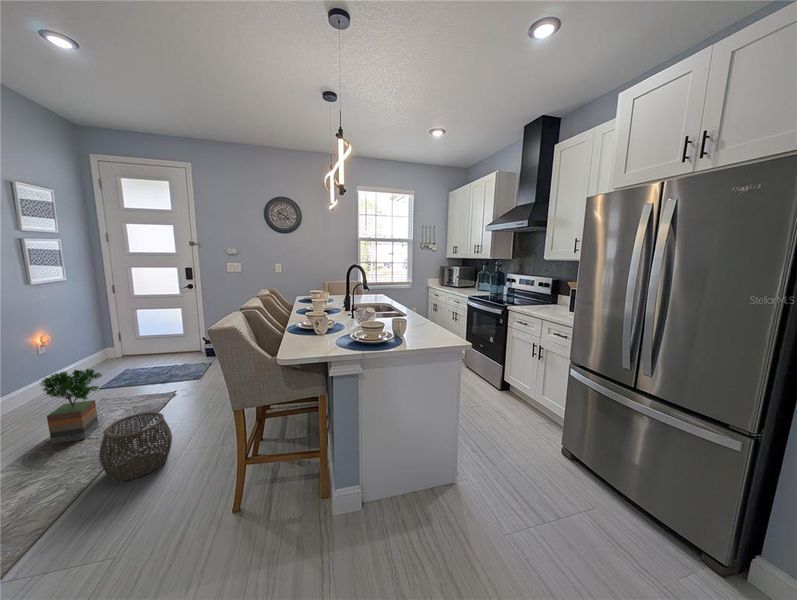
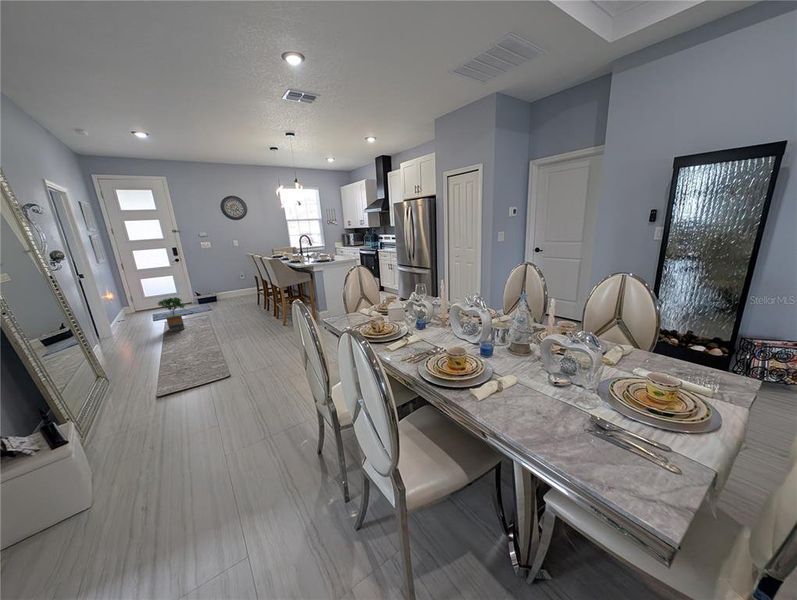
woven basket: present [99,412,172,481] -> none [212,306,240,330]

